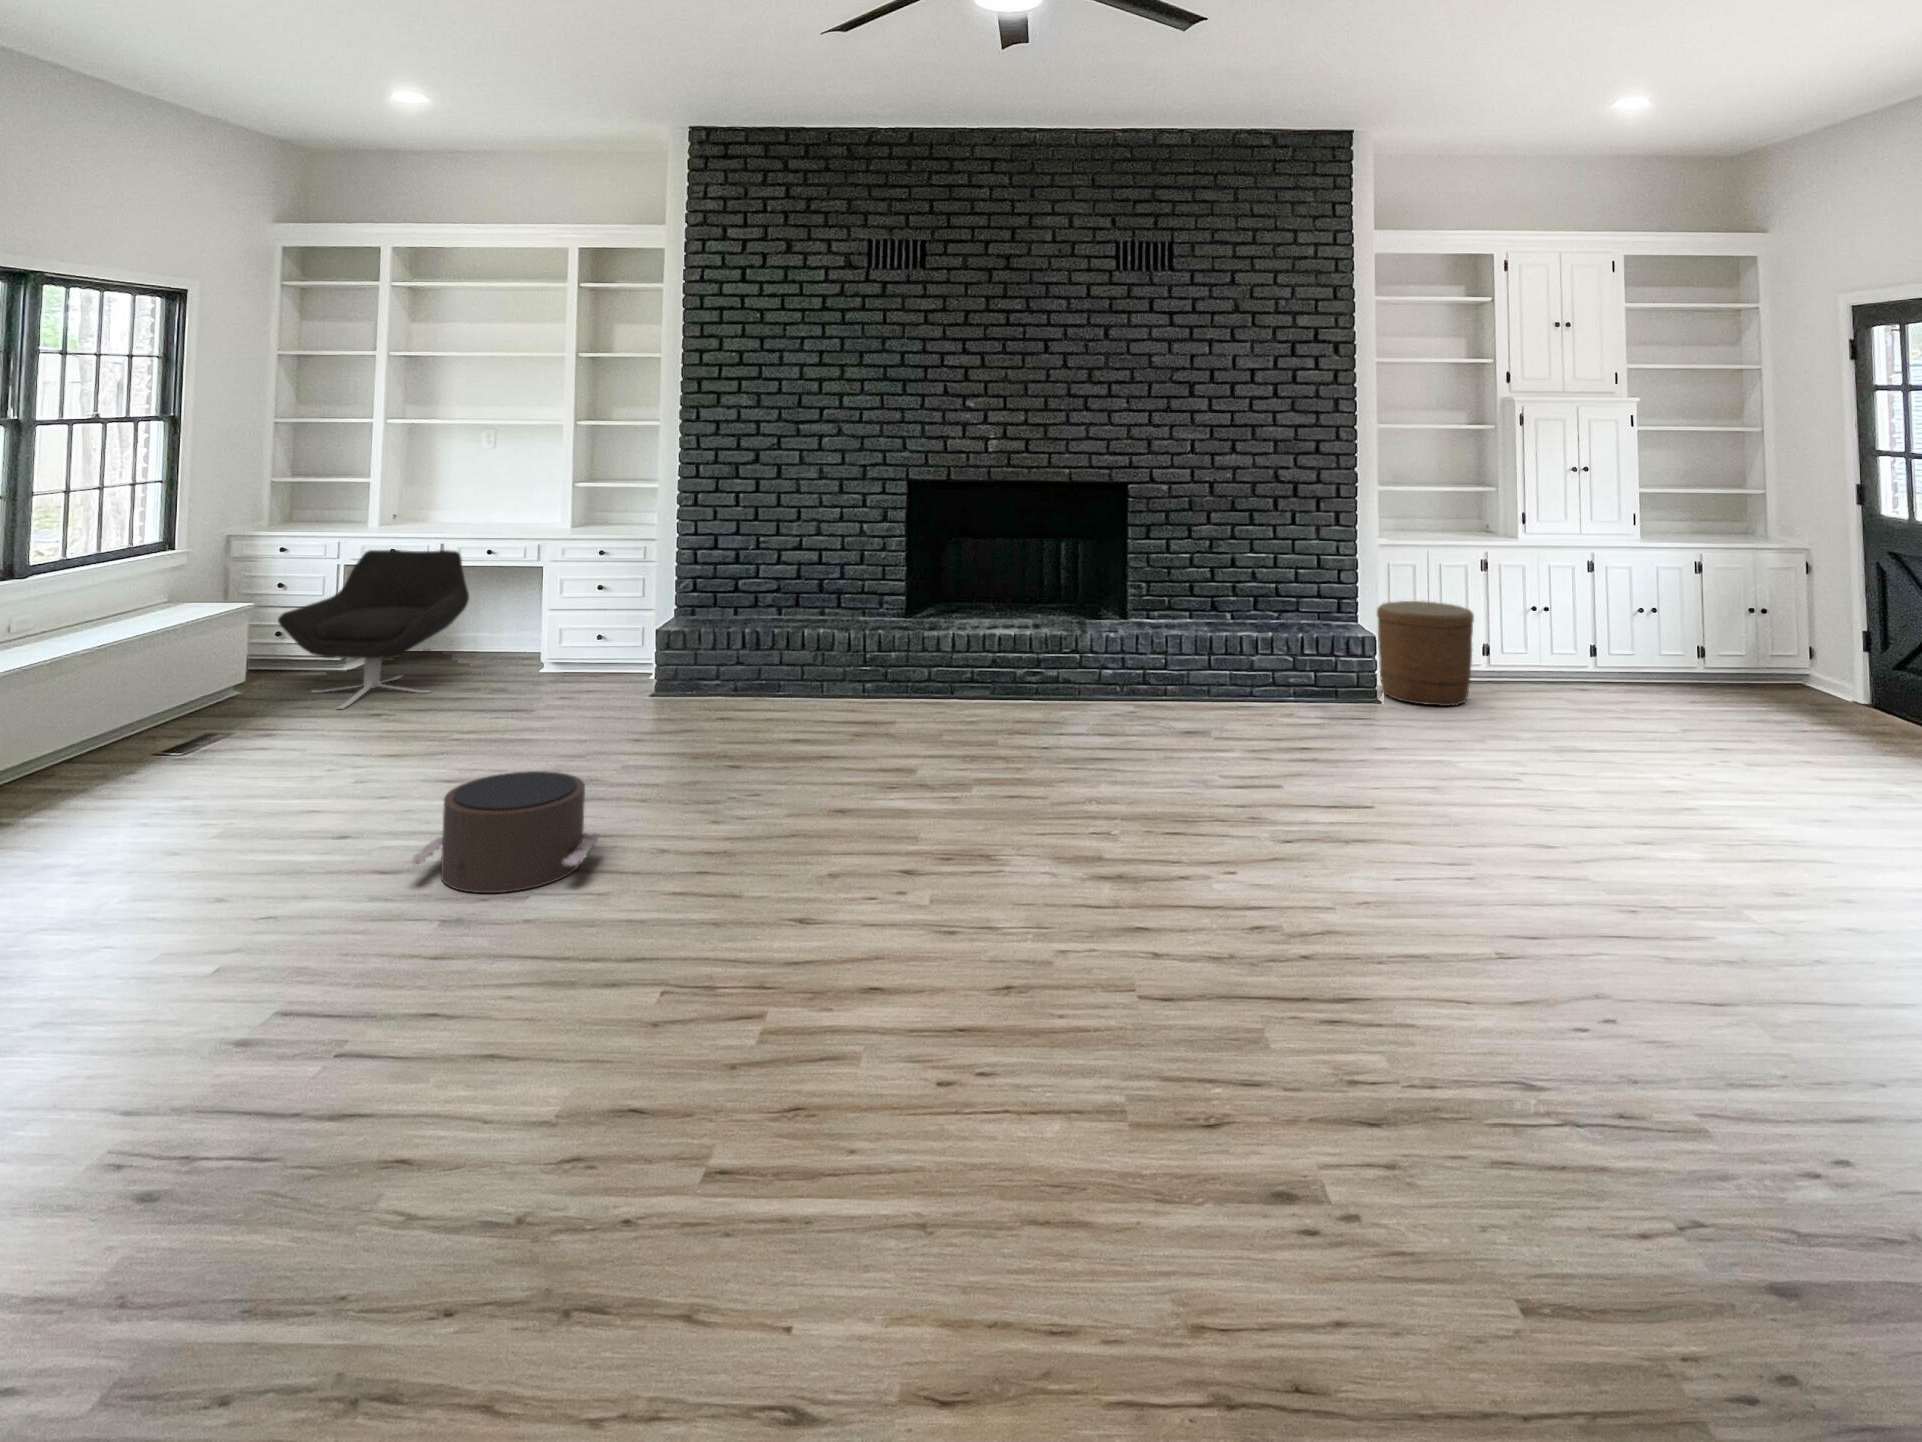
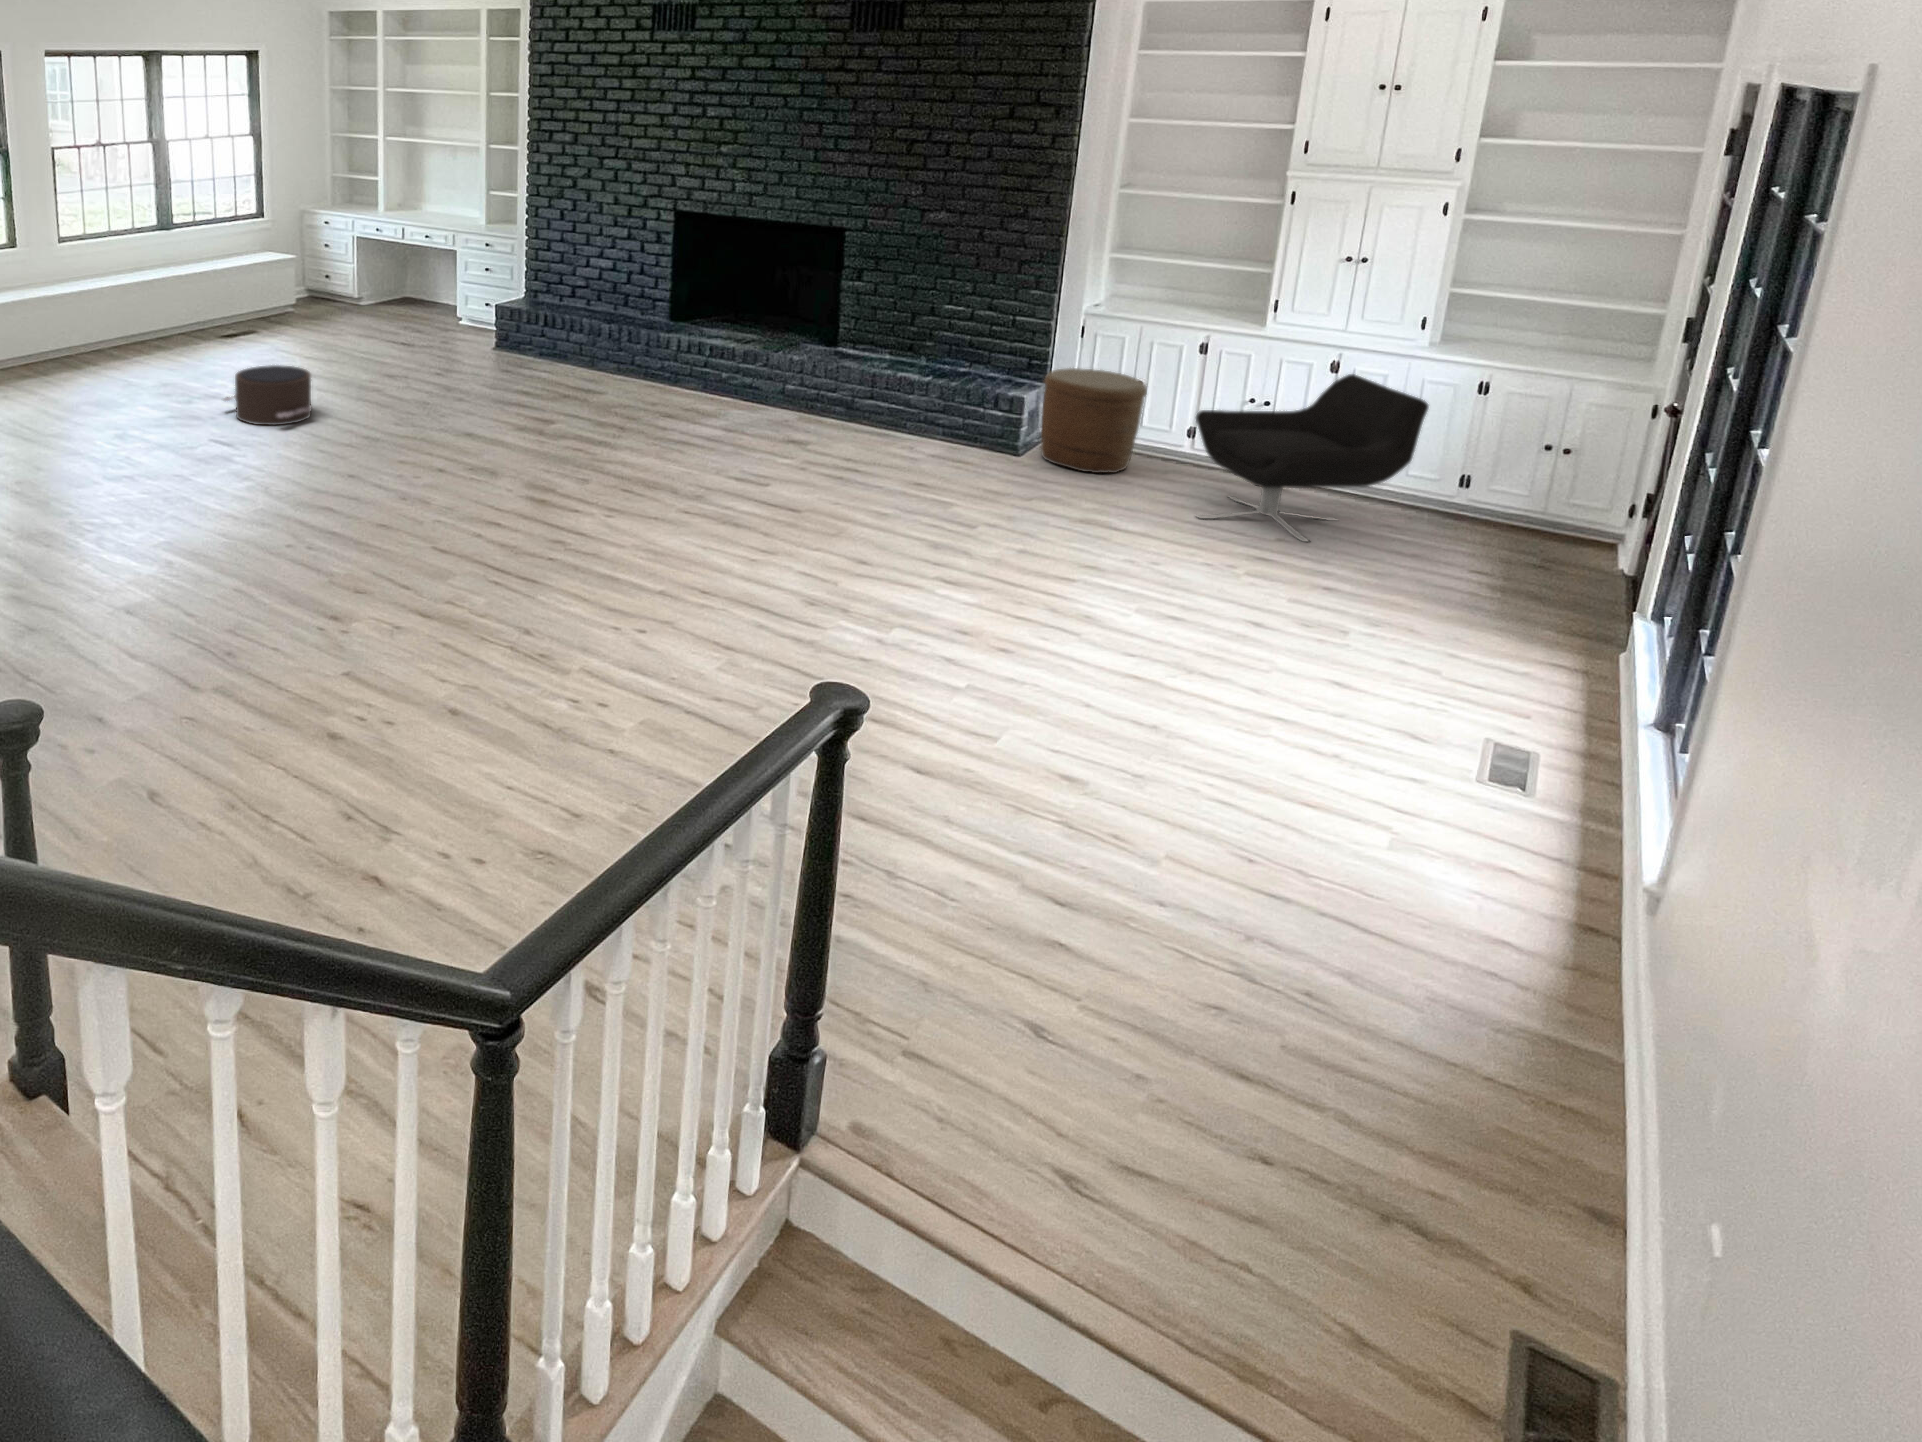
lounge chair: present [278,550,469,709] -> present [1195,374,1429,542]

